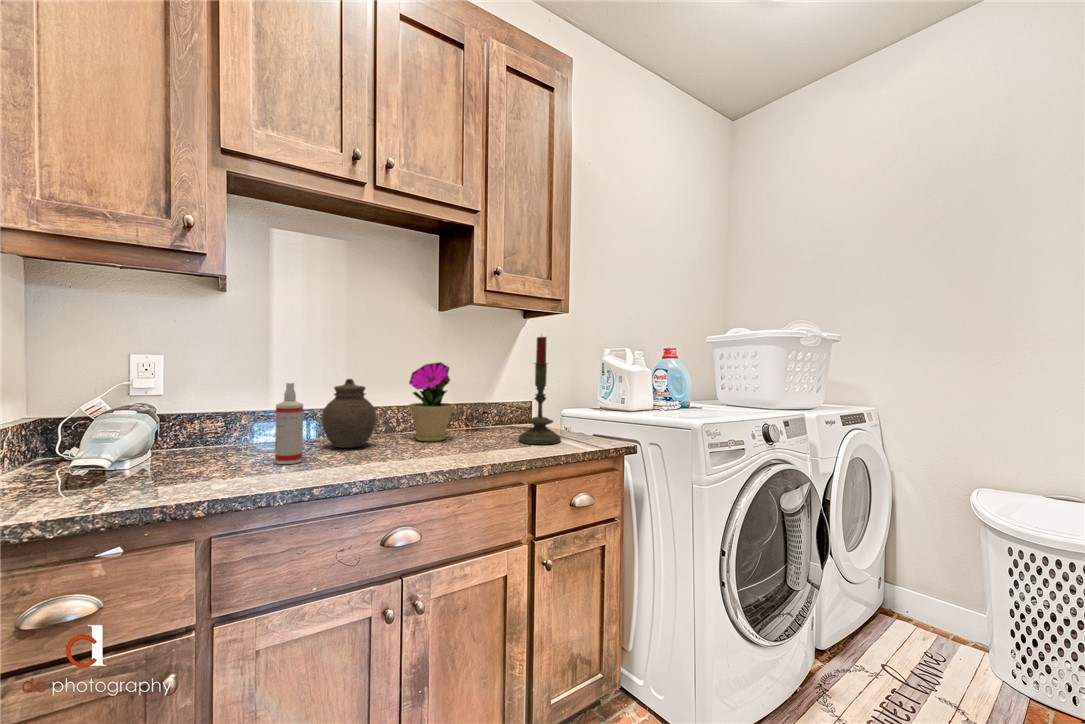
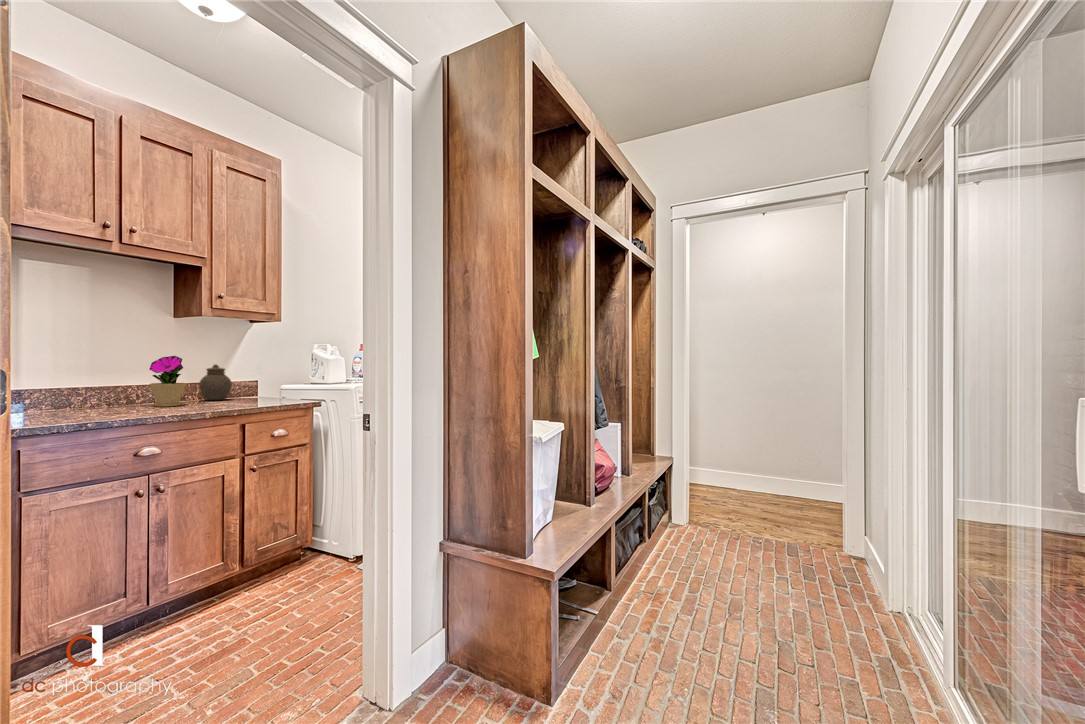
candle: present [519,336,561,444] -> none [236,338,267,404]
jar: present [322,379,376,448] -> present [199,365,232,400]
spray bottle: present [275,383,303,464] -> none [45,368,67,418]

